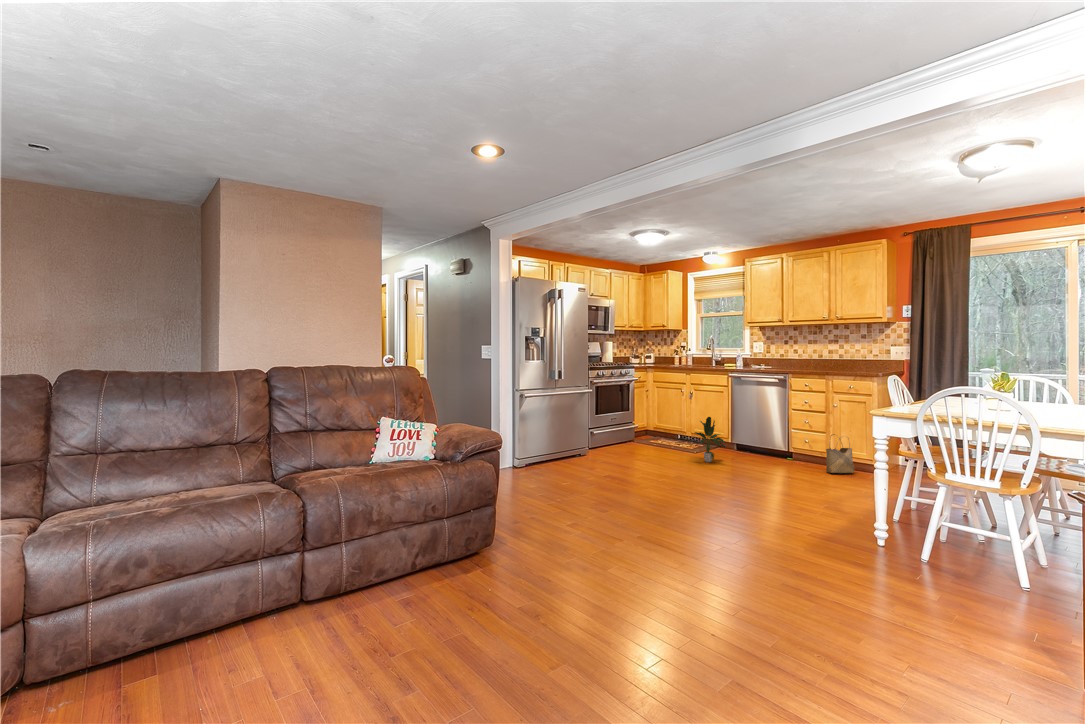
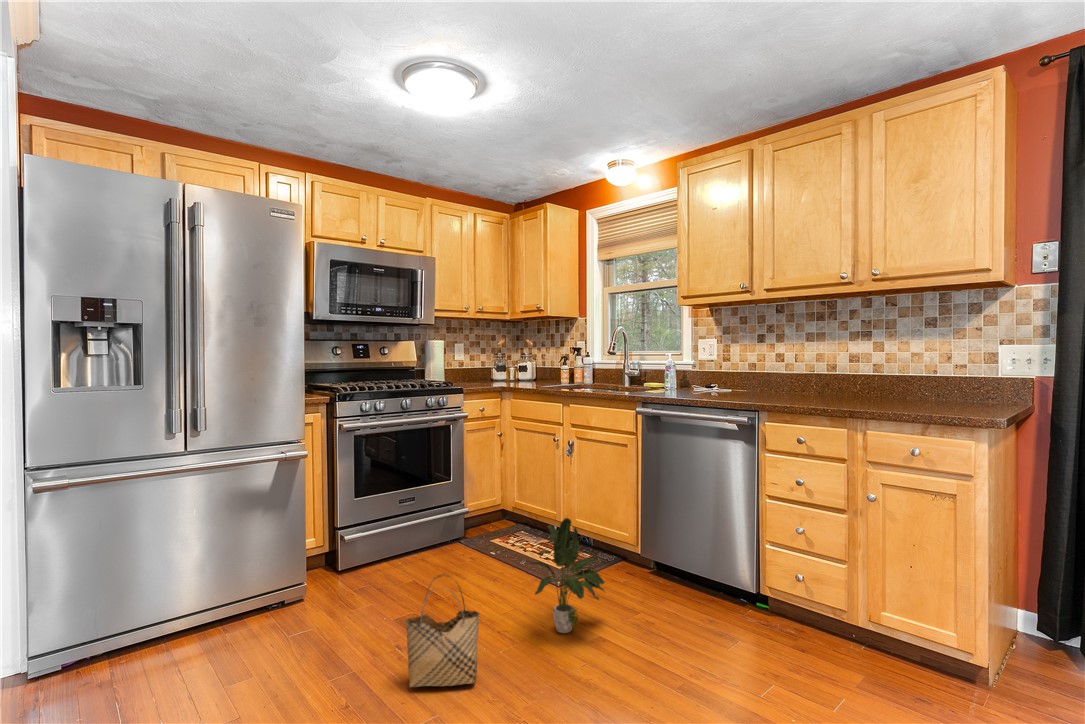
woven basket: present [826,434,854,473] -> present [405,574,480,687]

